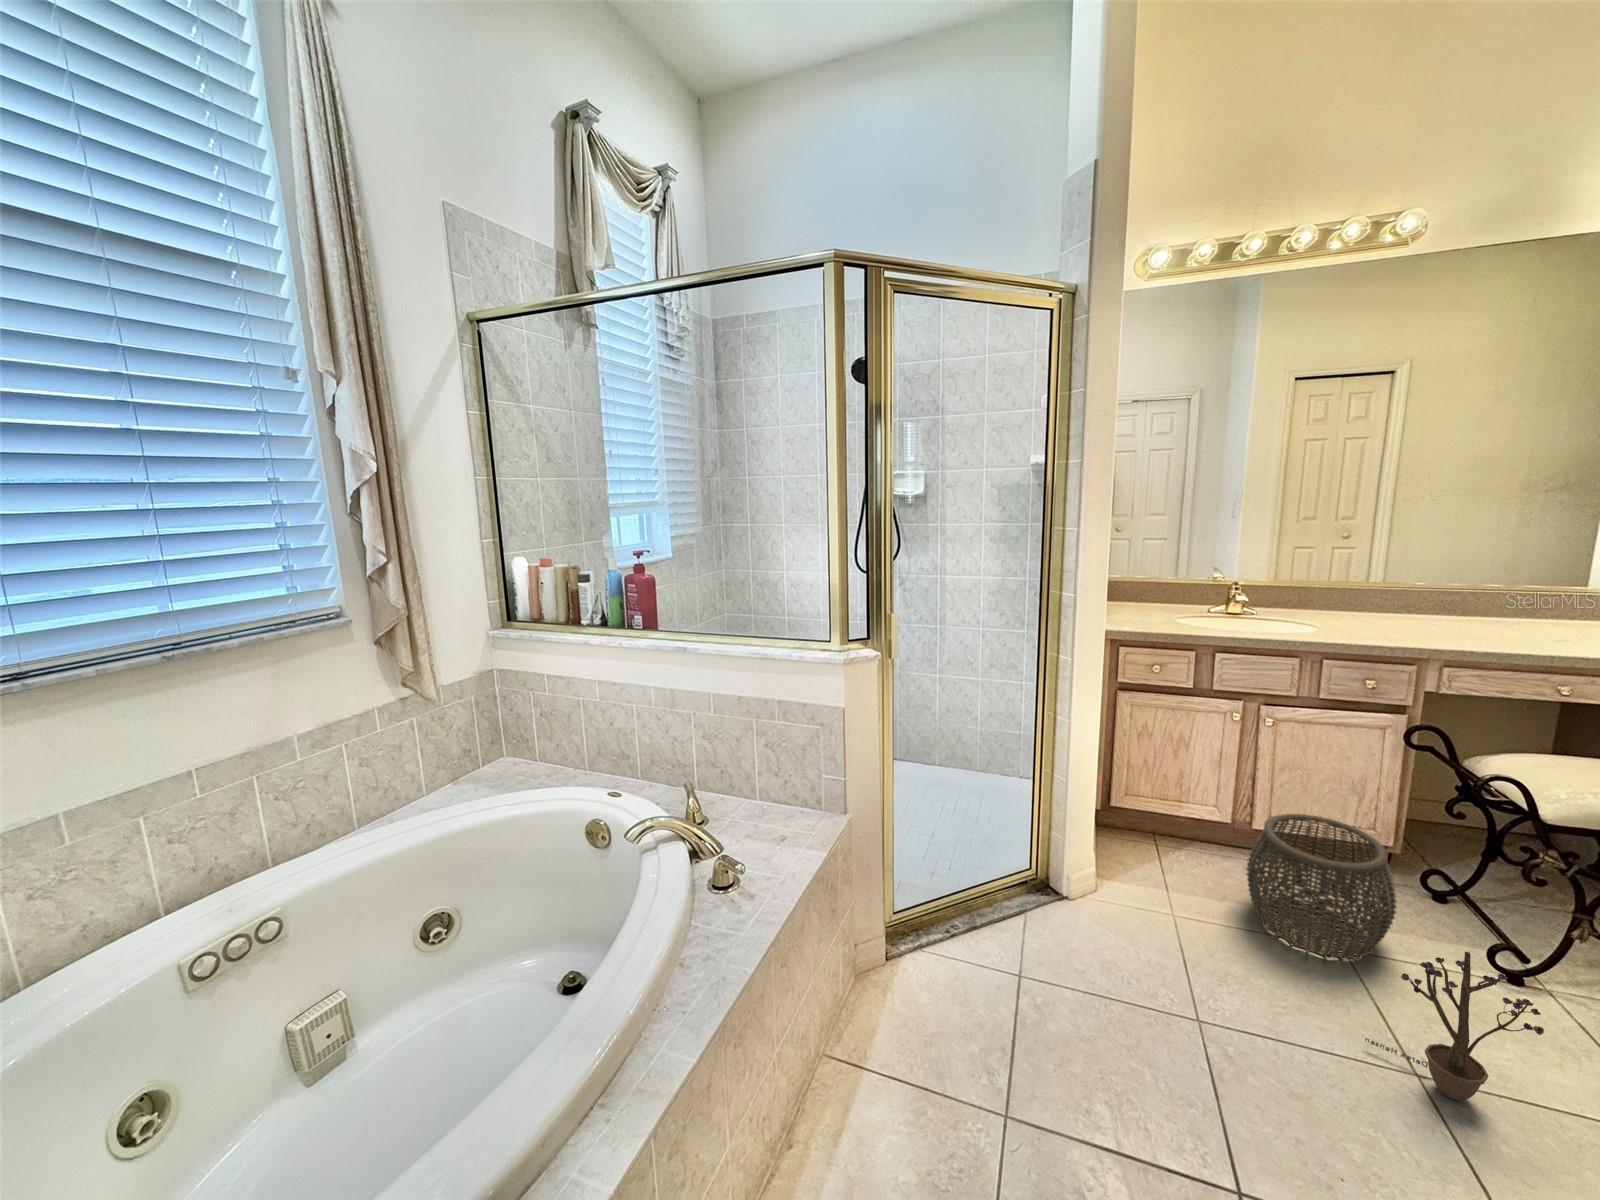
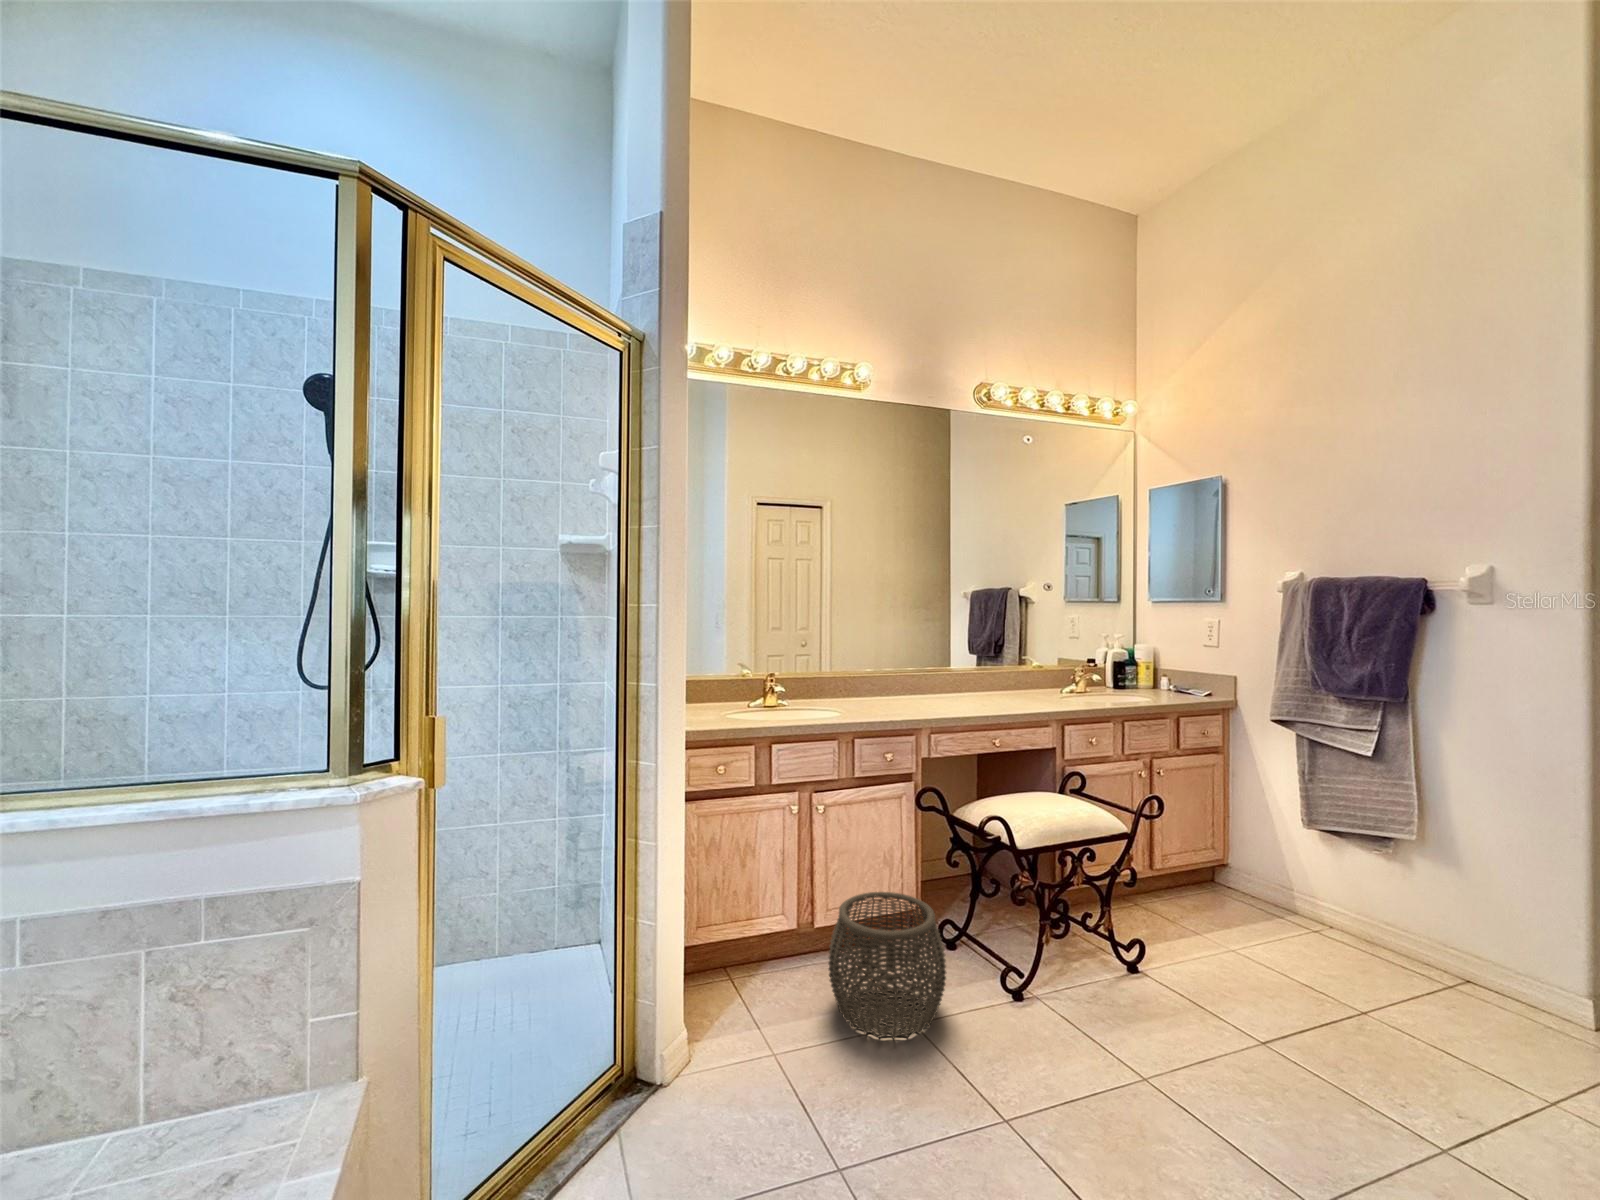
decorative plant: present [1365,952,1544,1100] -> none [972,973,1091,1132]

